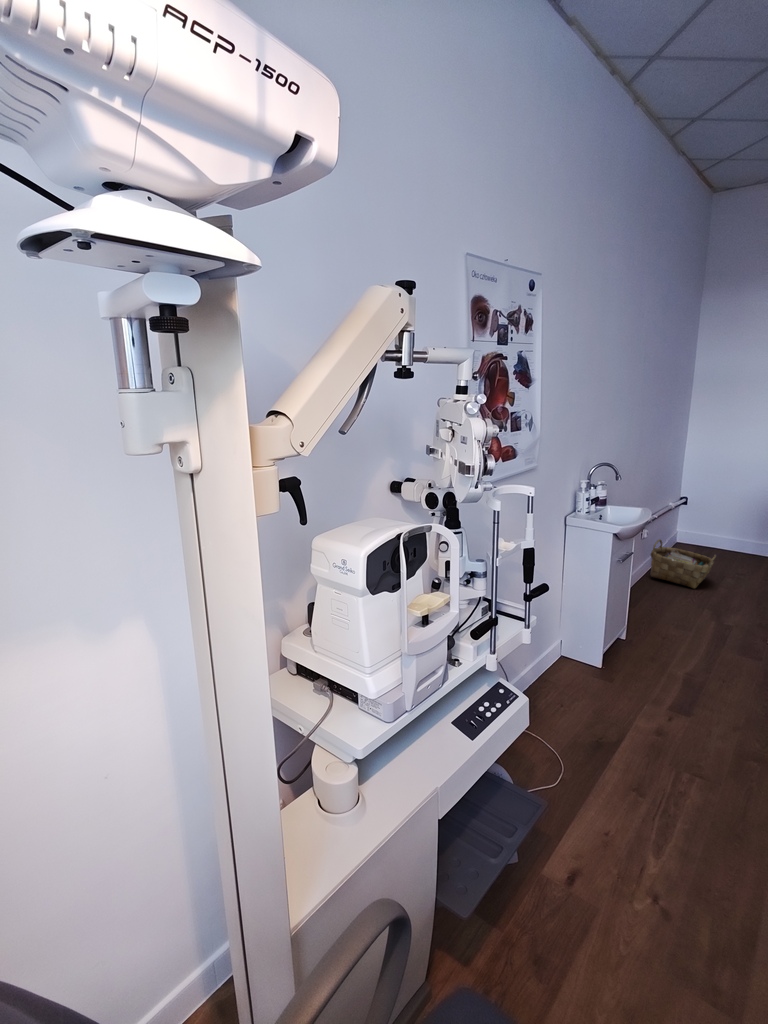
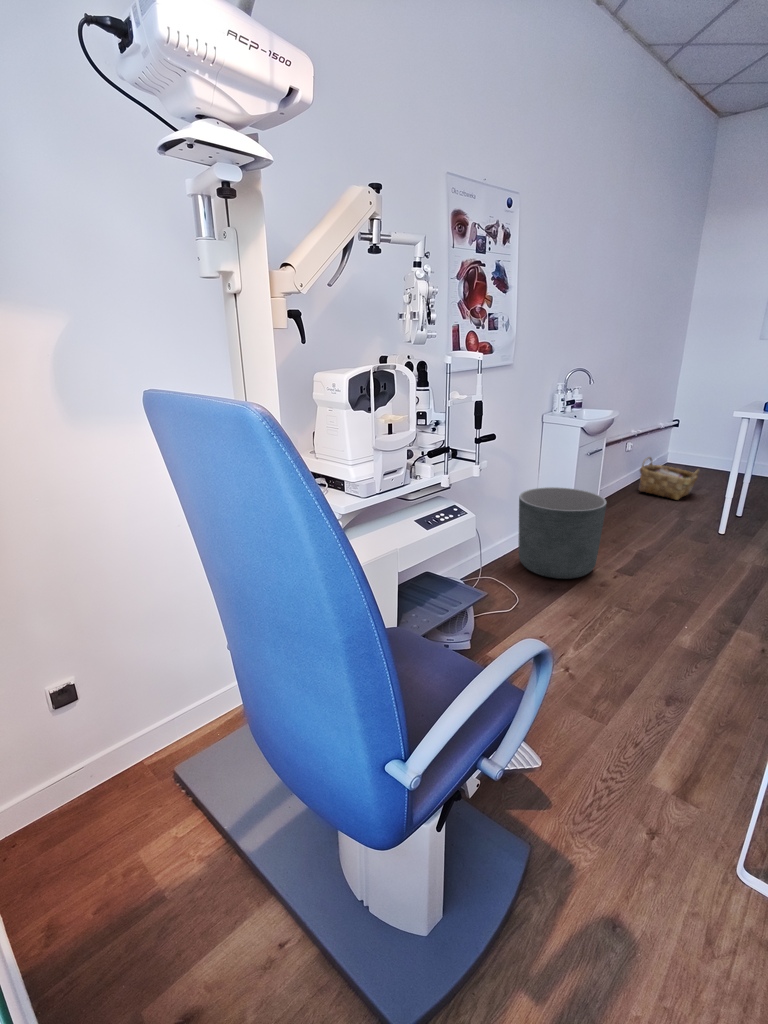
planter: none [546,599,651,717] -> present [519,487,606,579]

